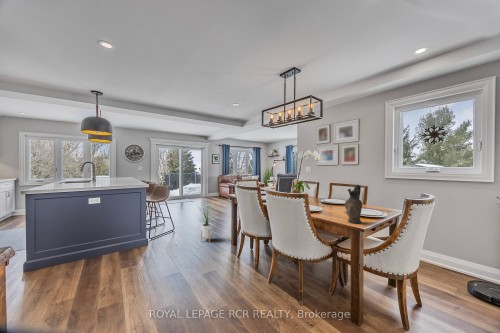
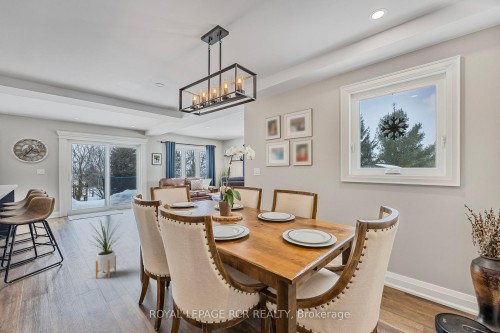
ceramic pitcher: present [345,185,362,223] -> none [271,196,296,260]

